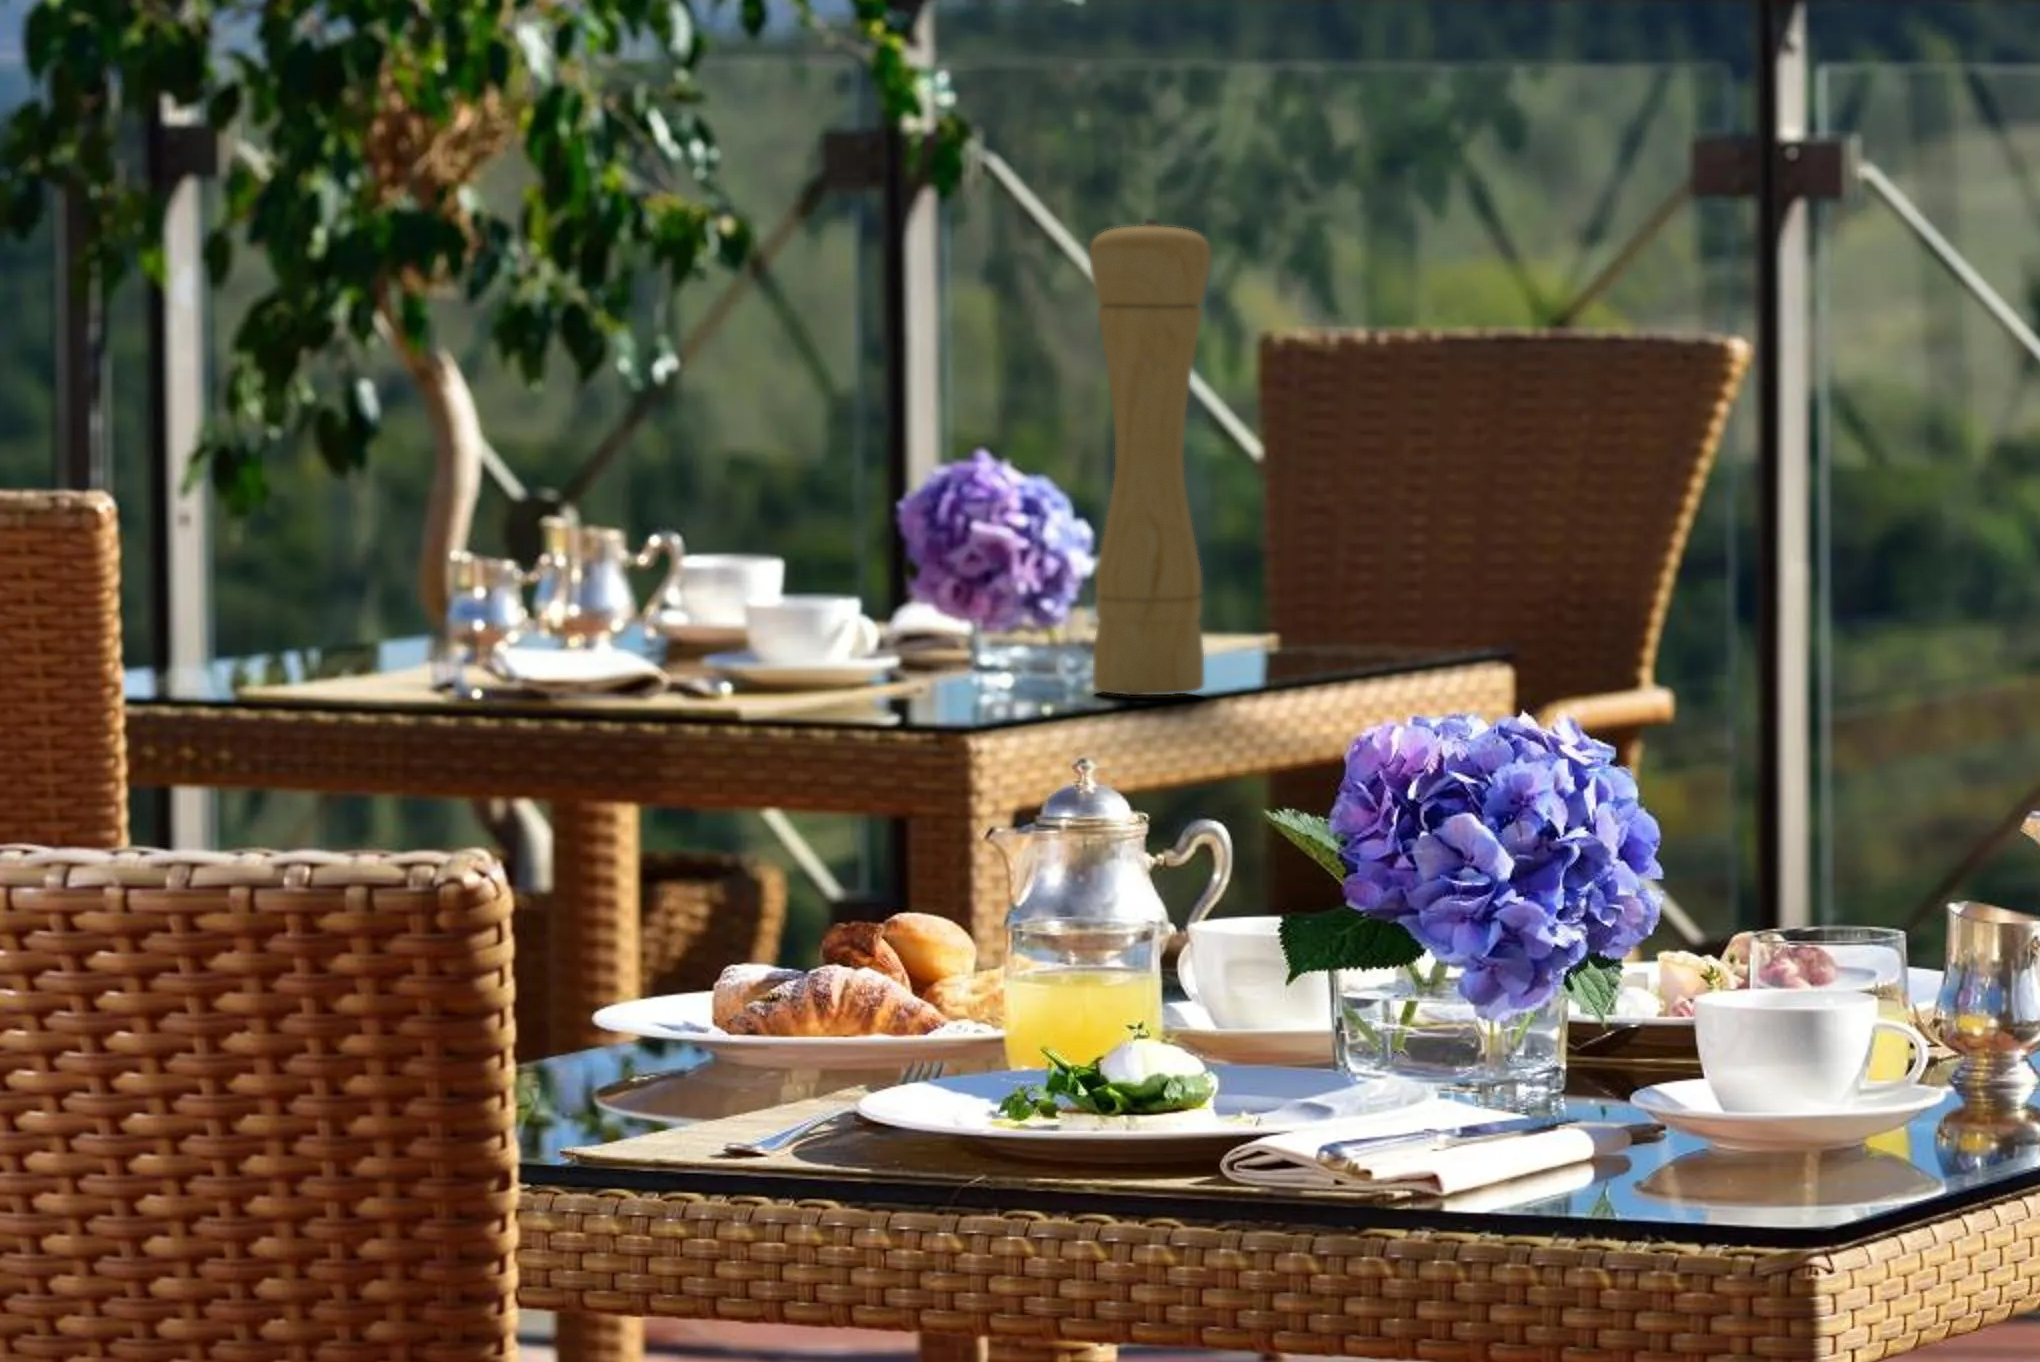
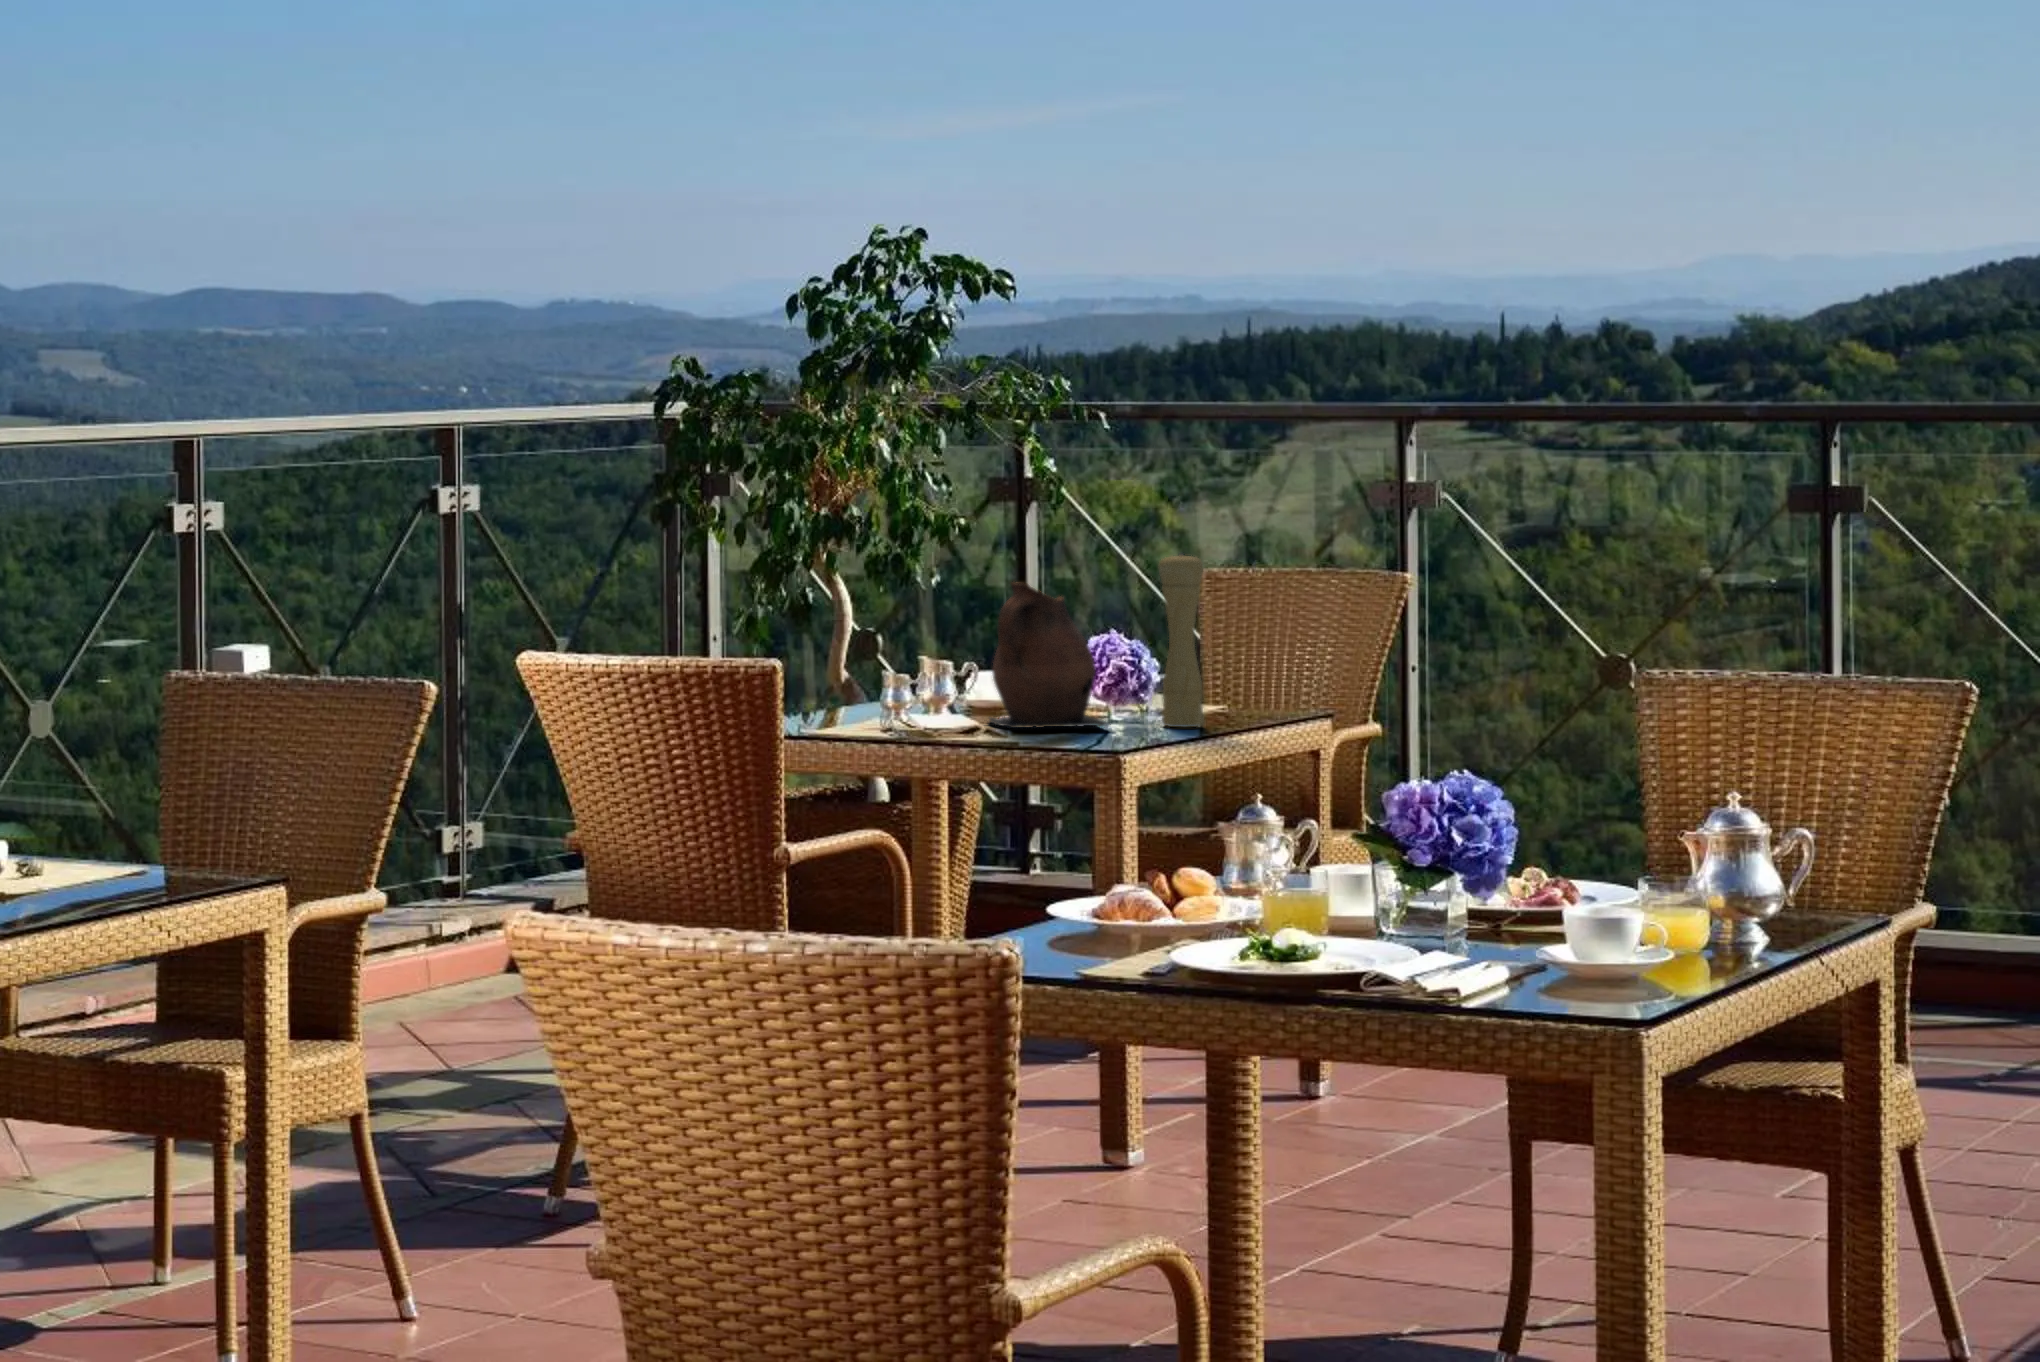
ceramic pitcher: none [588,285,942,699] -> present [989,583,1108,728]

